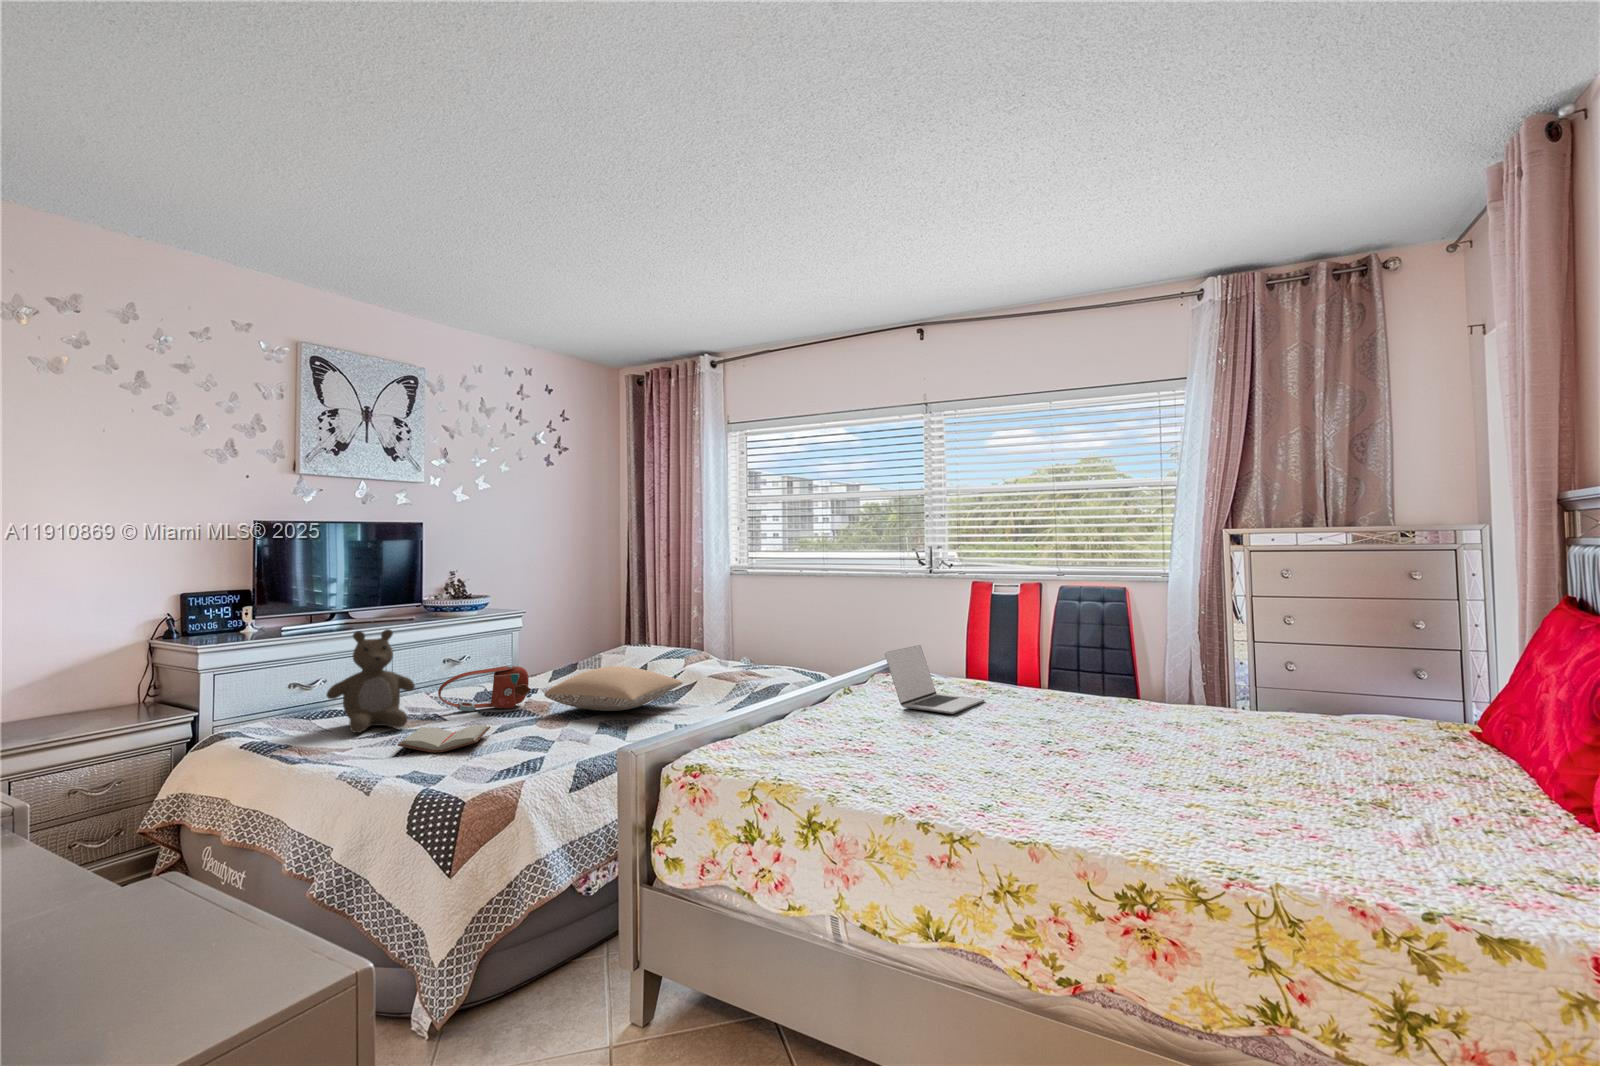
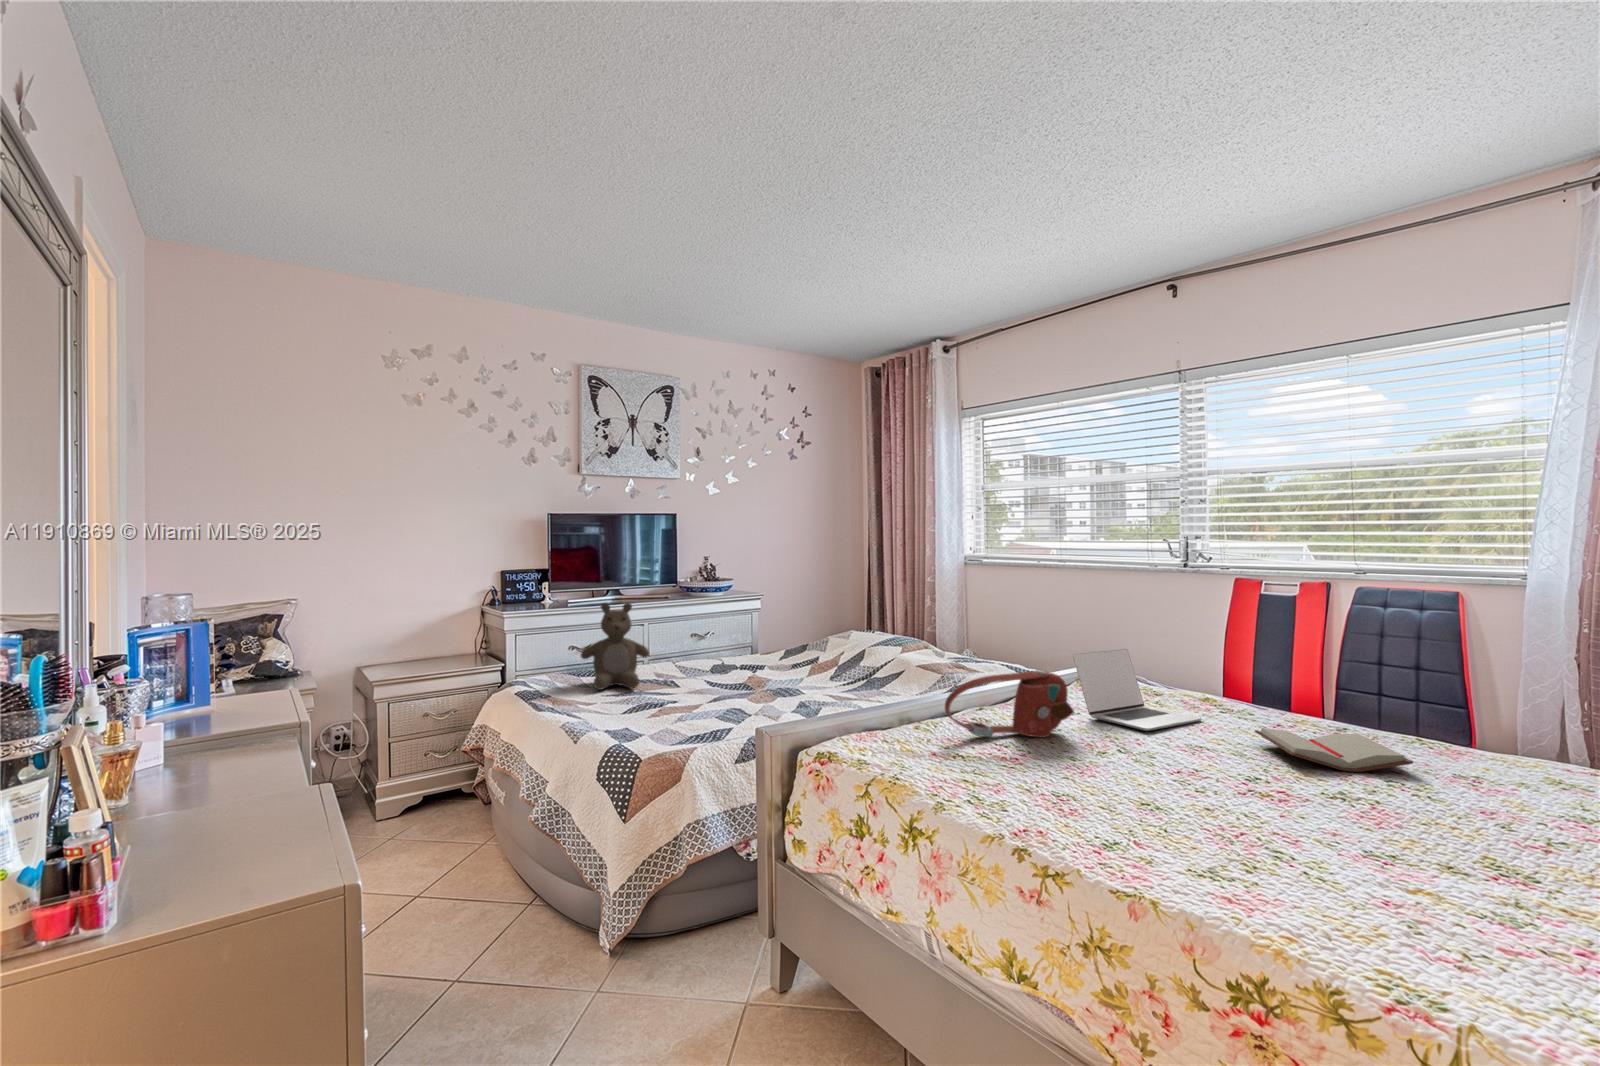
handbag: present [438,666,531,711] -> present [945,670,1074,738]
pillow: present [544,666,683,711] -> none [755,649,887,691]
paperback book: present [398,725,490,753] -> present [1255,728,1413,772]

